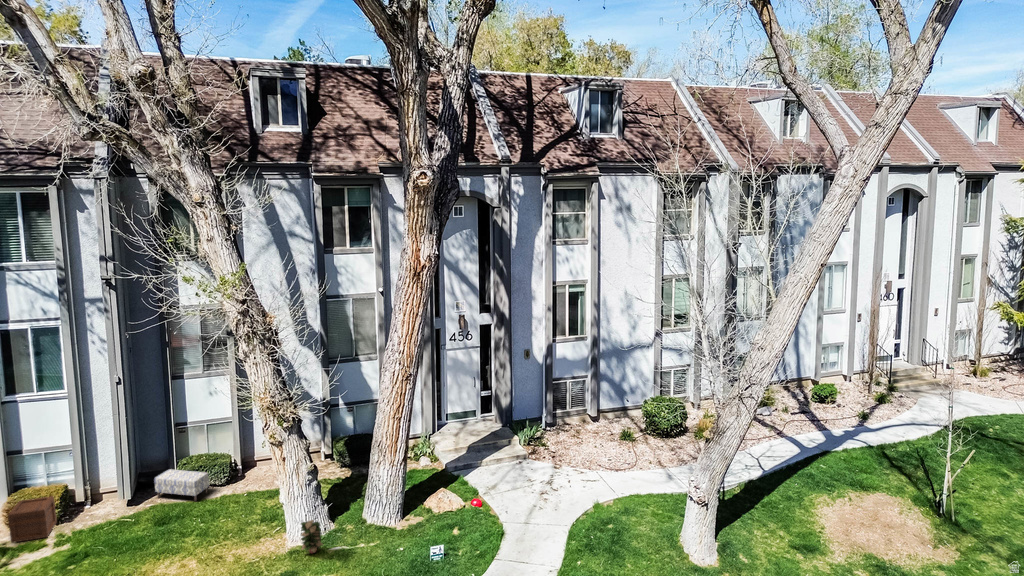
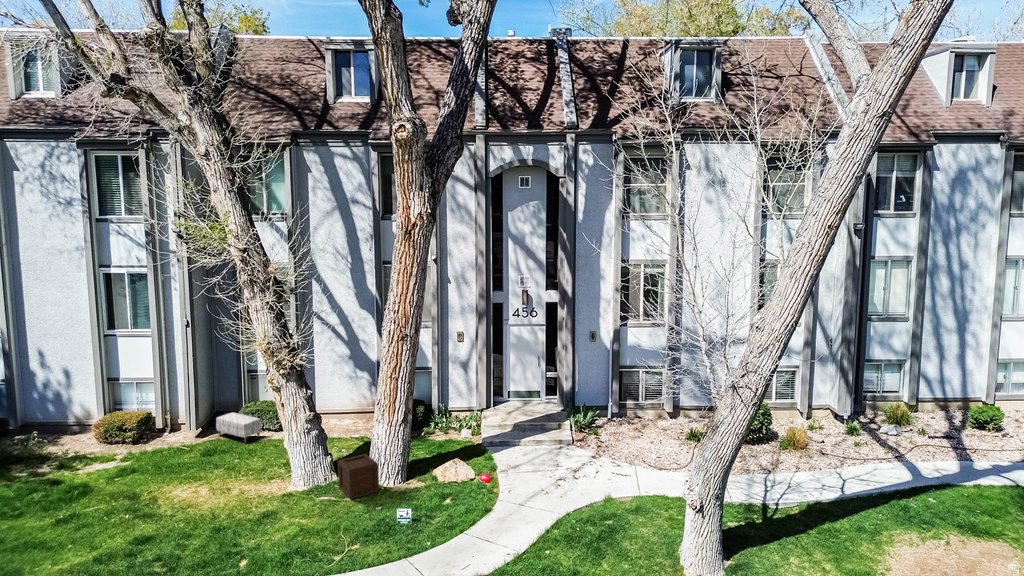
wooden crate: present [8,496,57,543] -> present [338,454,379,499]
decorative plant: present [301,520,323,553] -> none [299,468,323,500]

